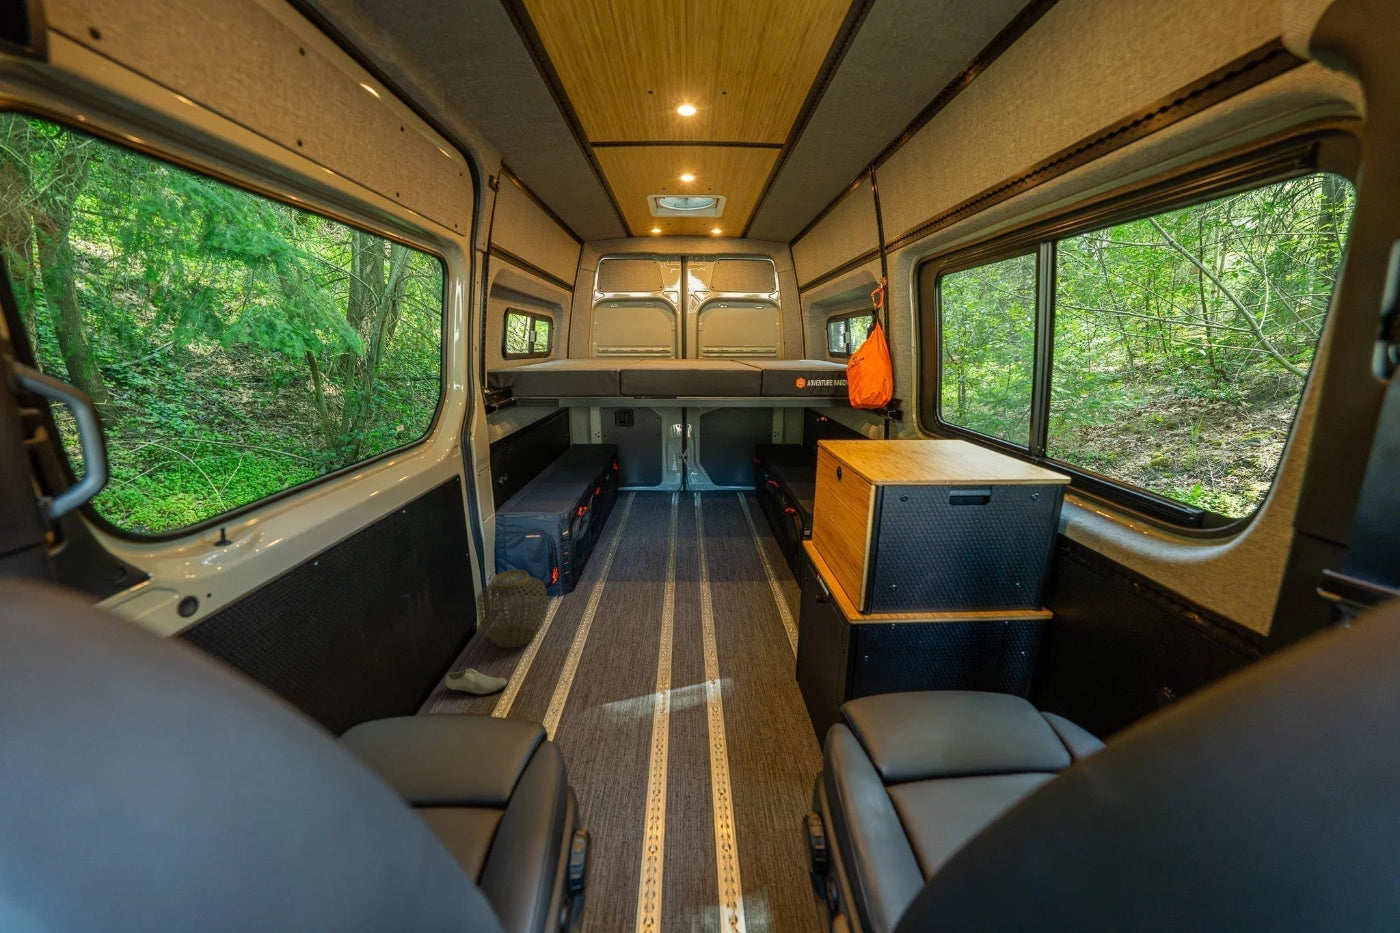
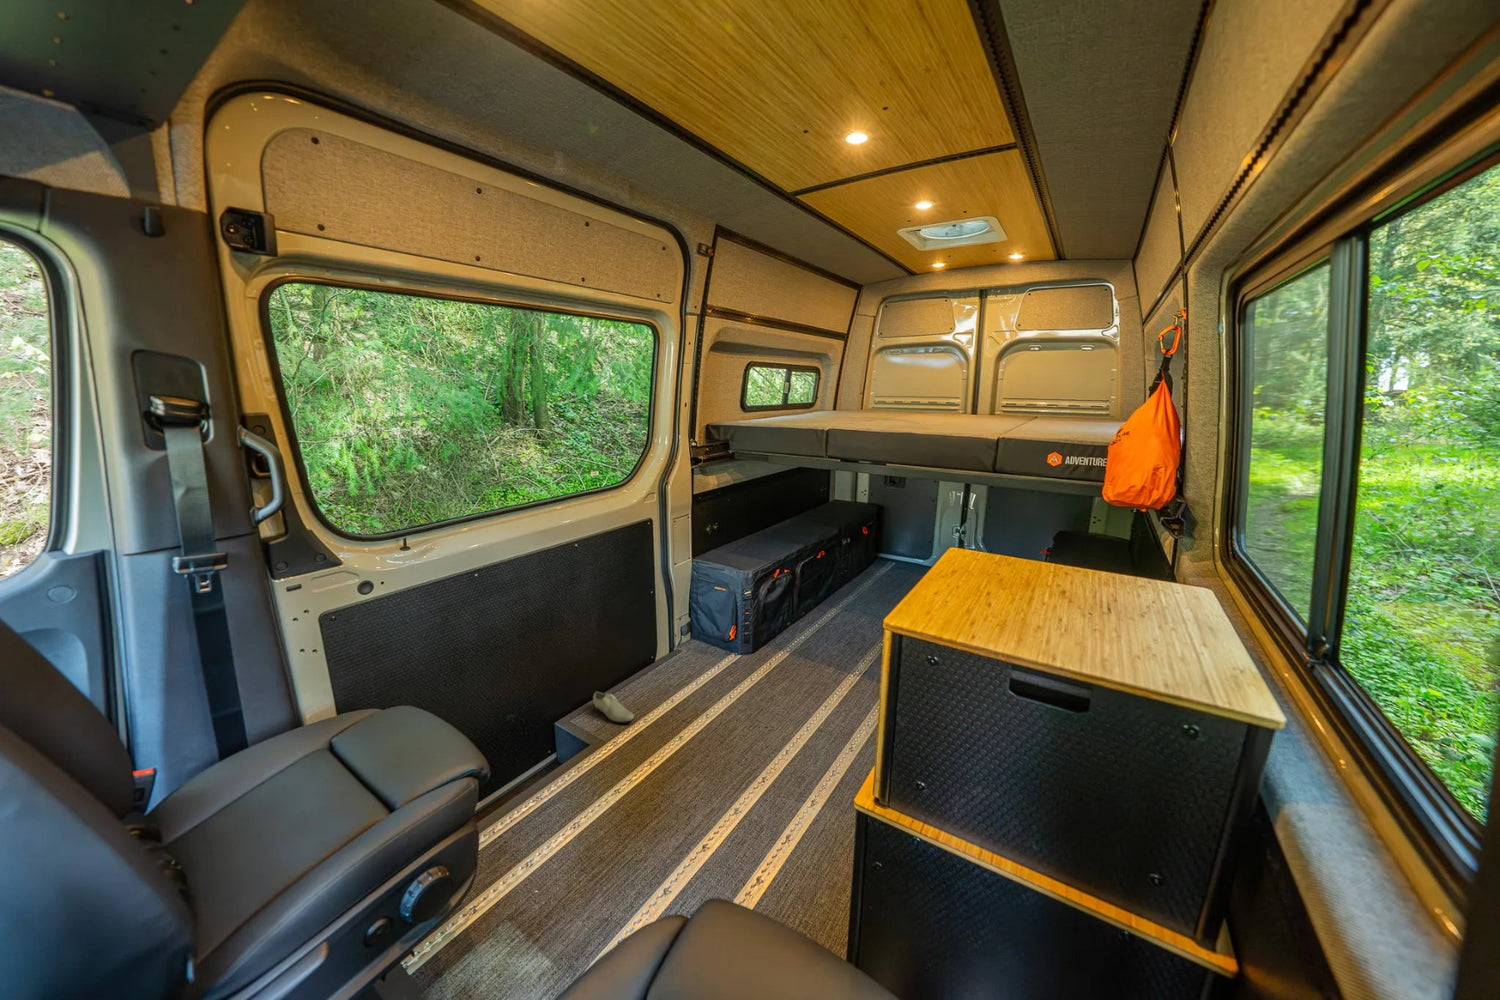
woven basket: present [477,570,548,648] -> none [641,616,704,690]

